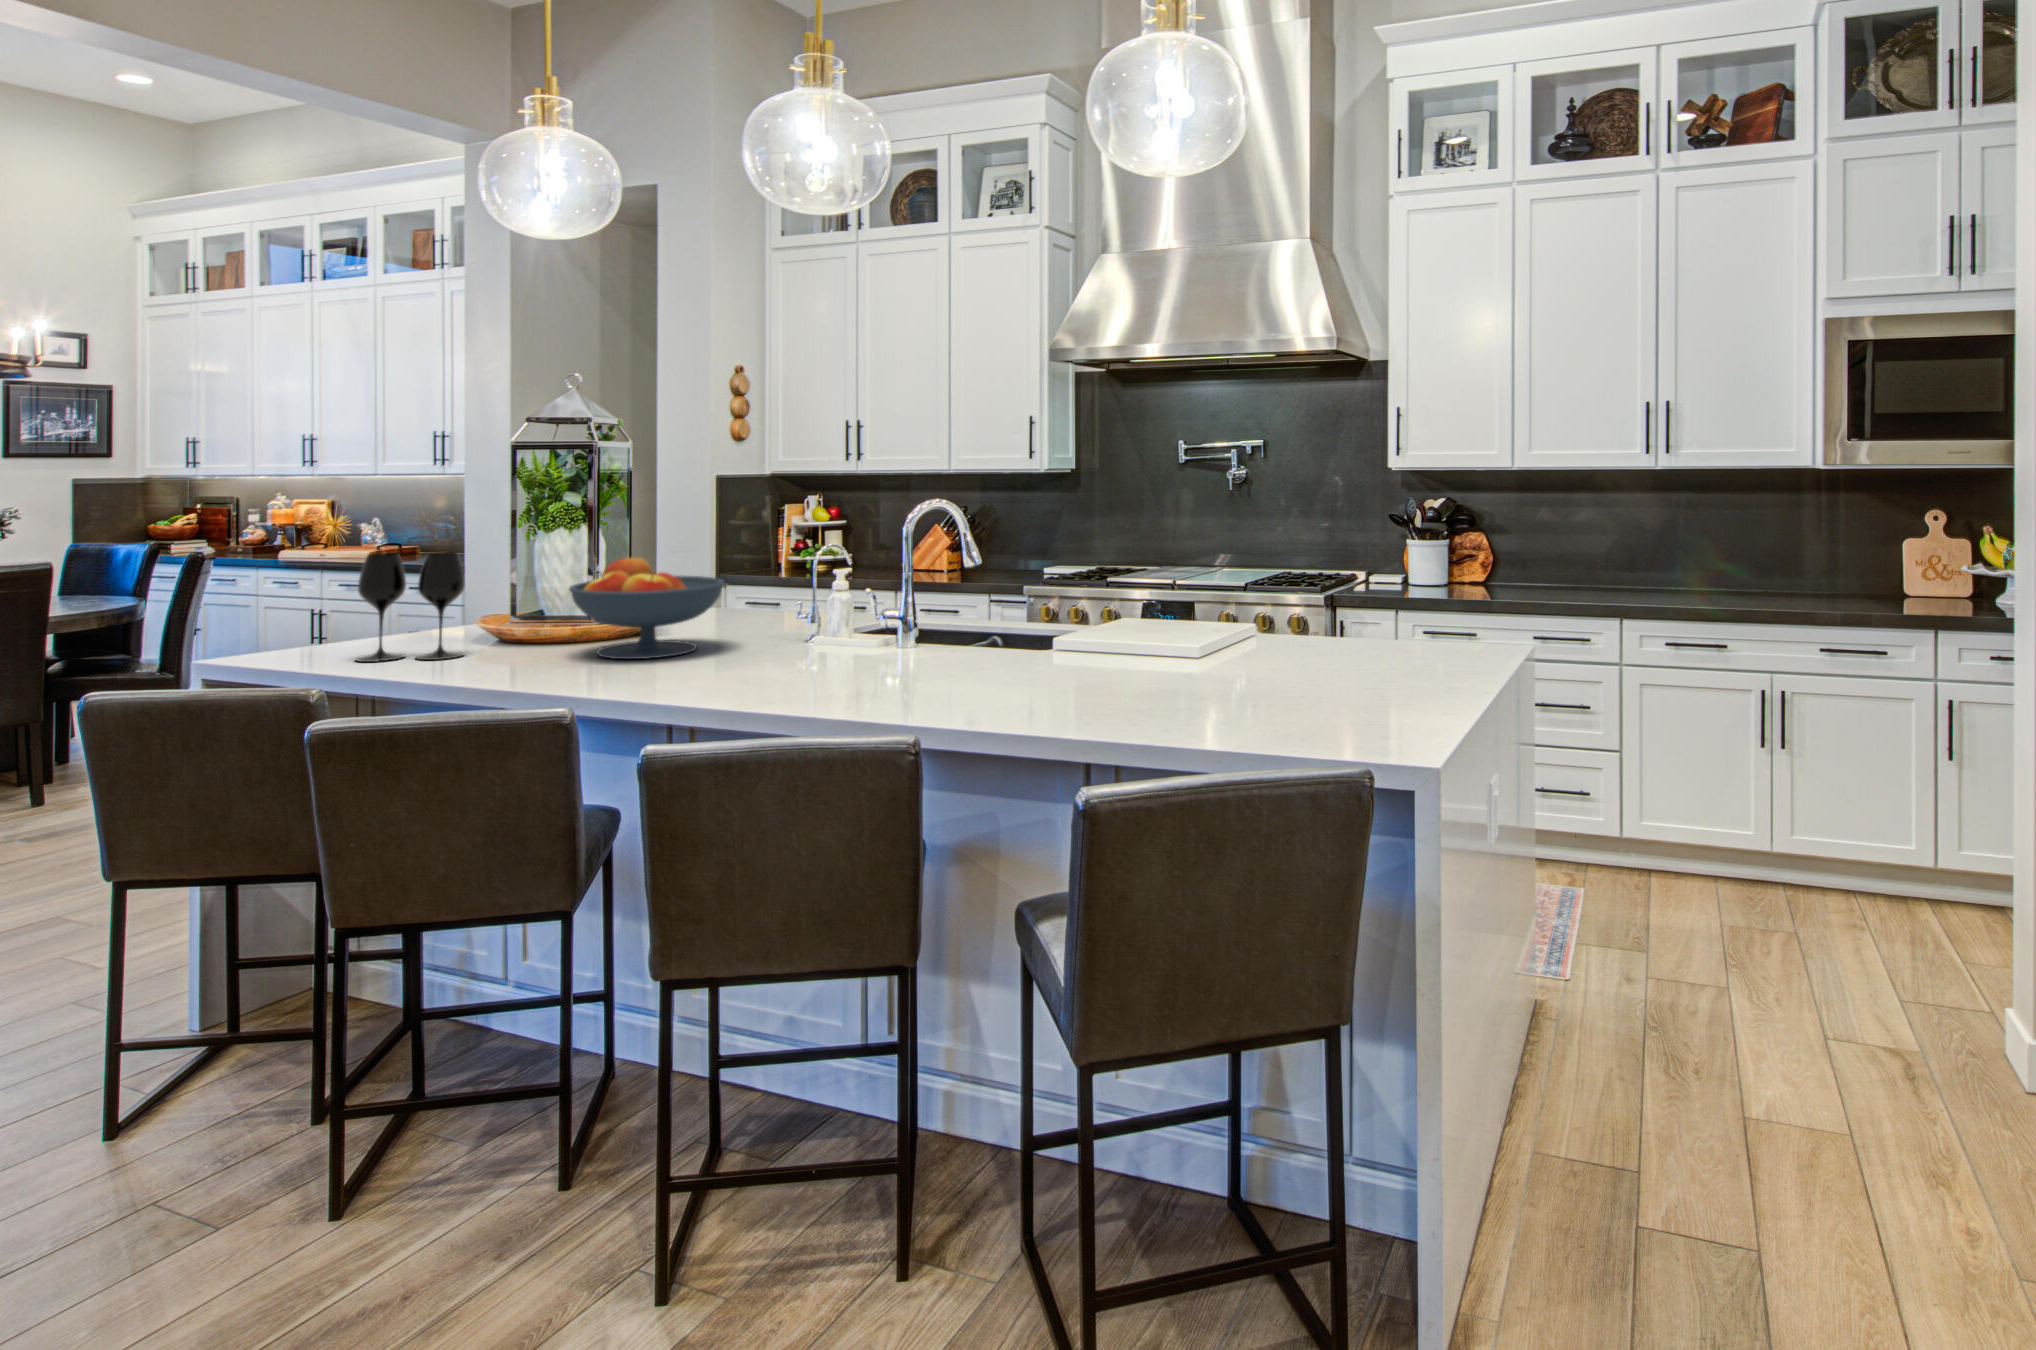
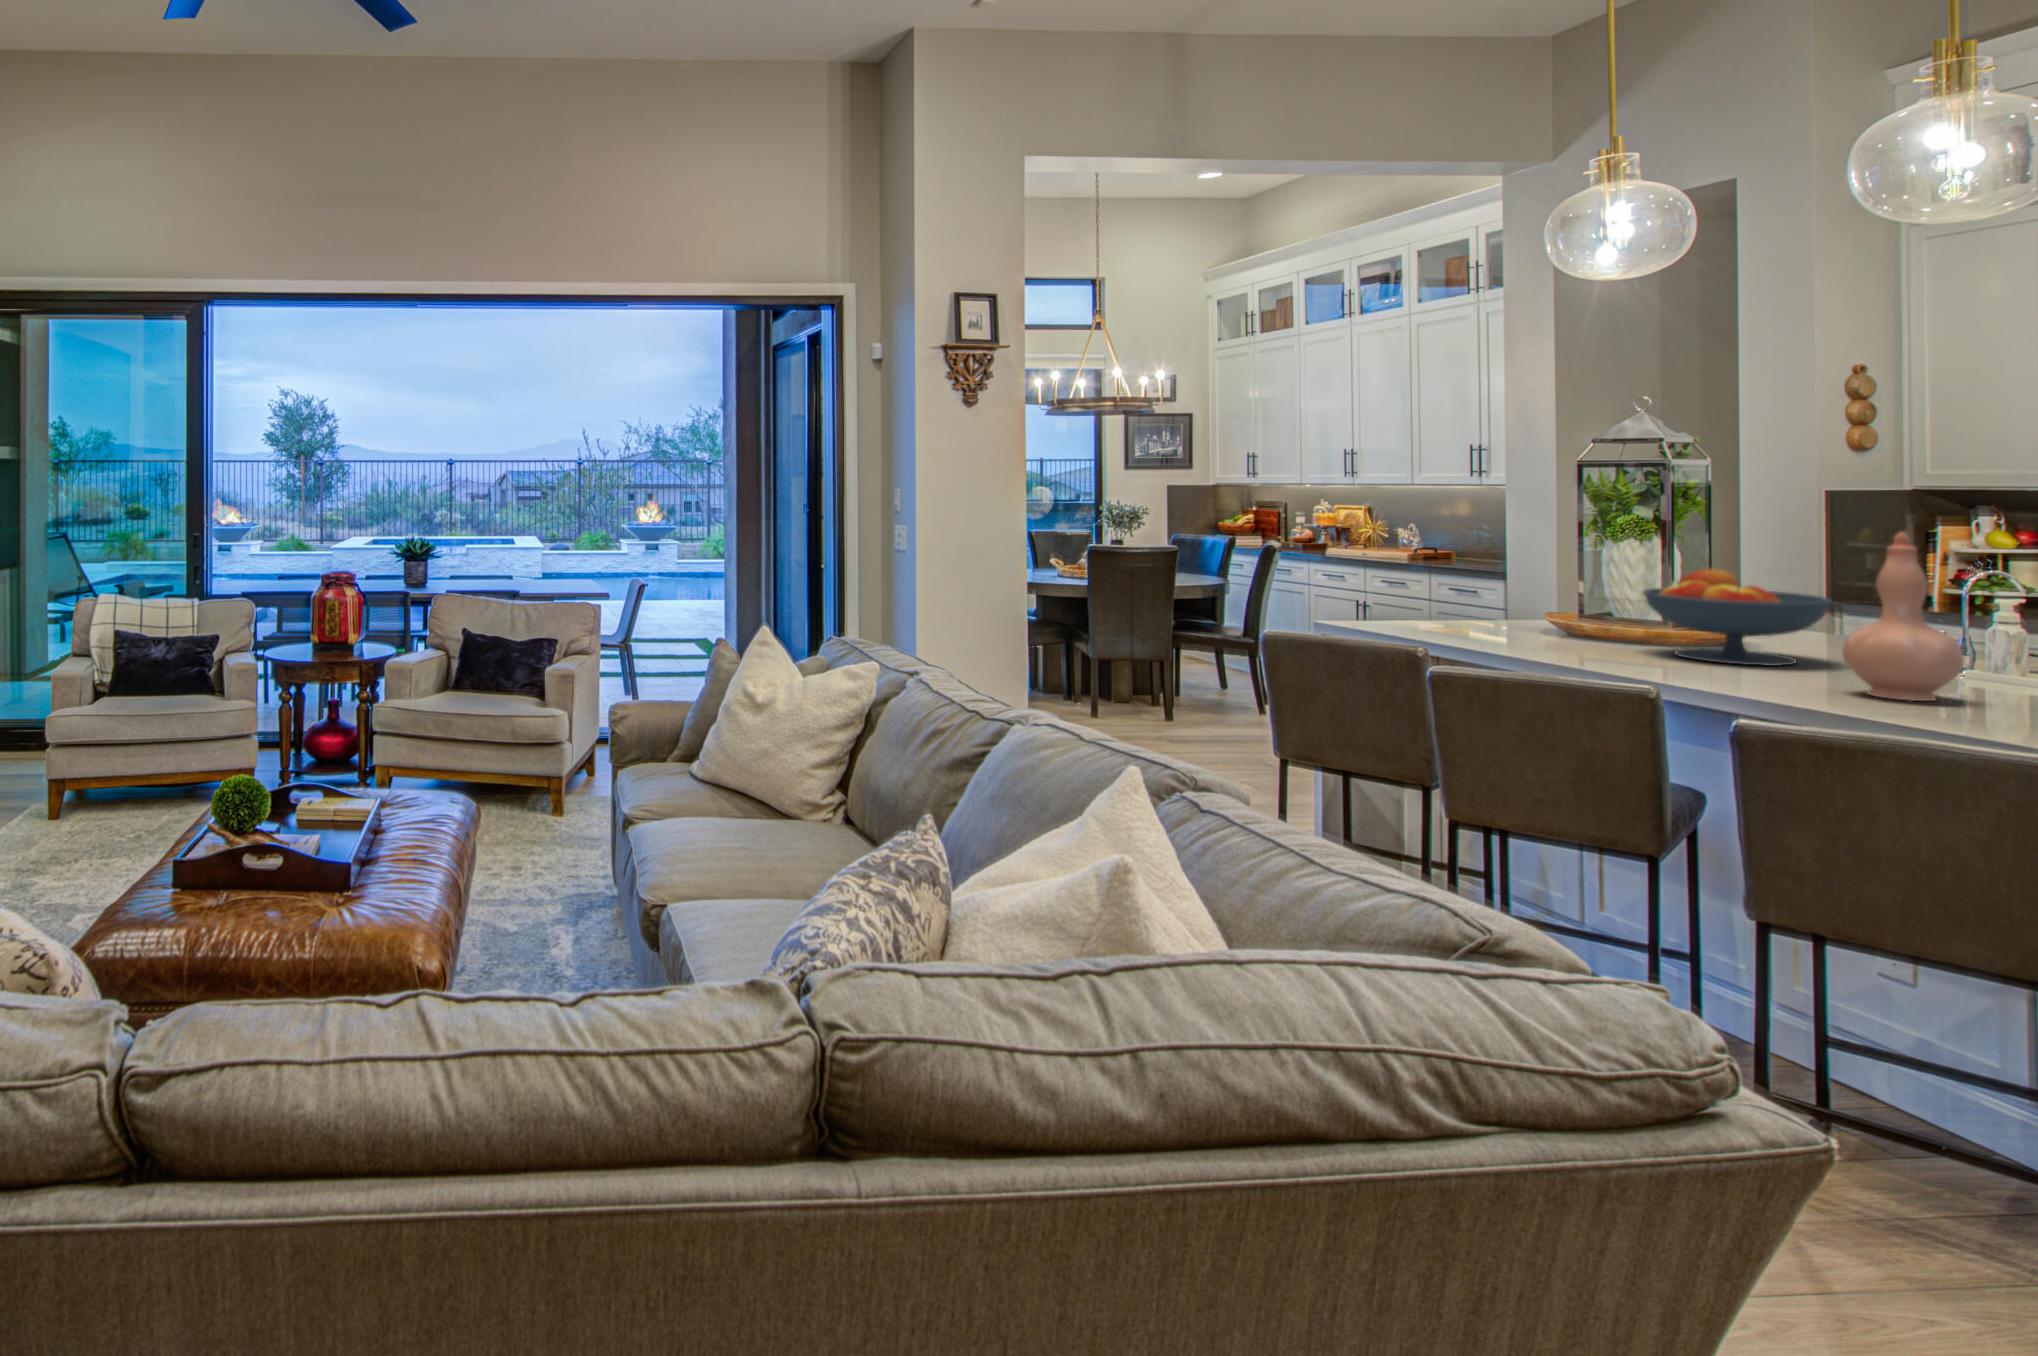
vase: none [733,511,819,680] -> present [1842,532,1964,701]
wine glass: present [356,552,465,662] -> none [1437,550,1536,640]

